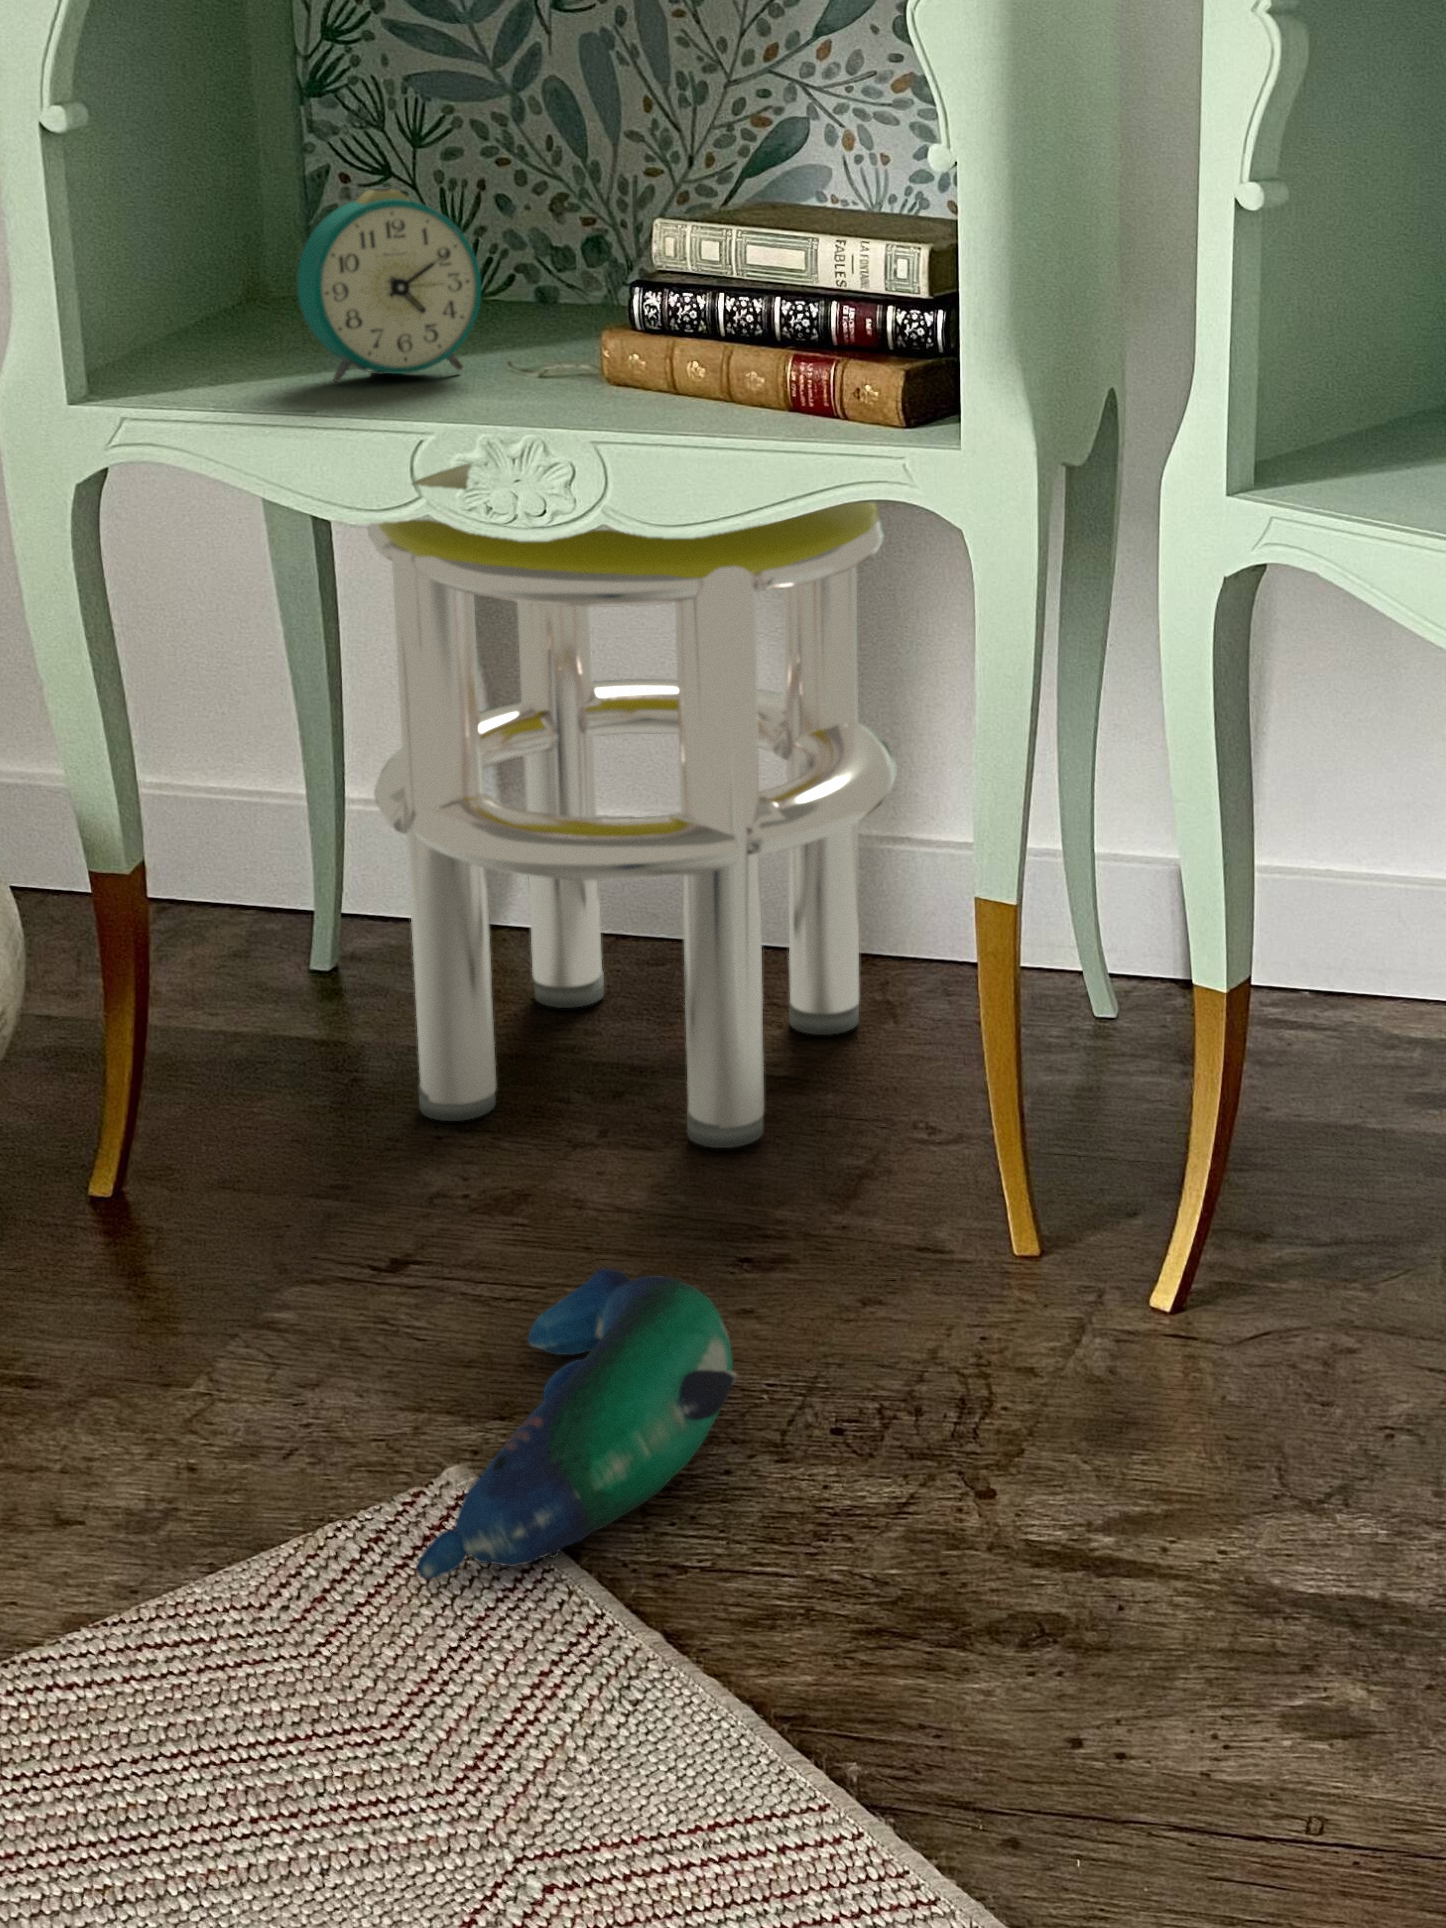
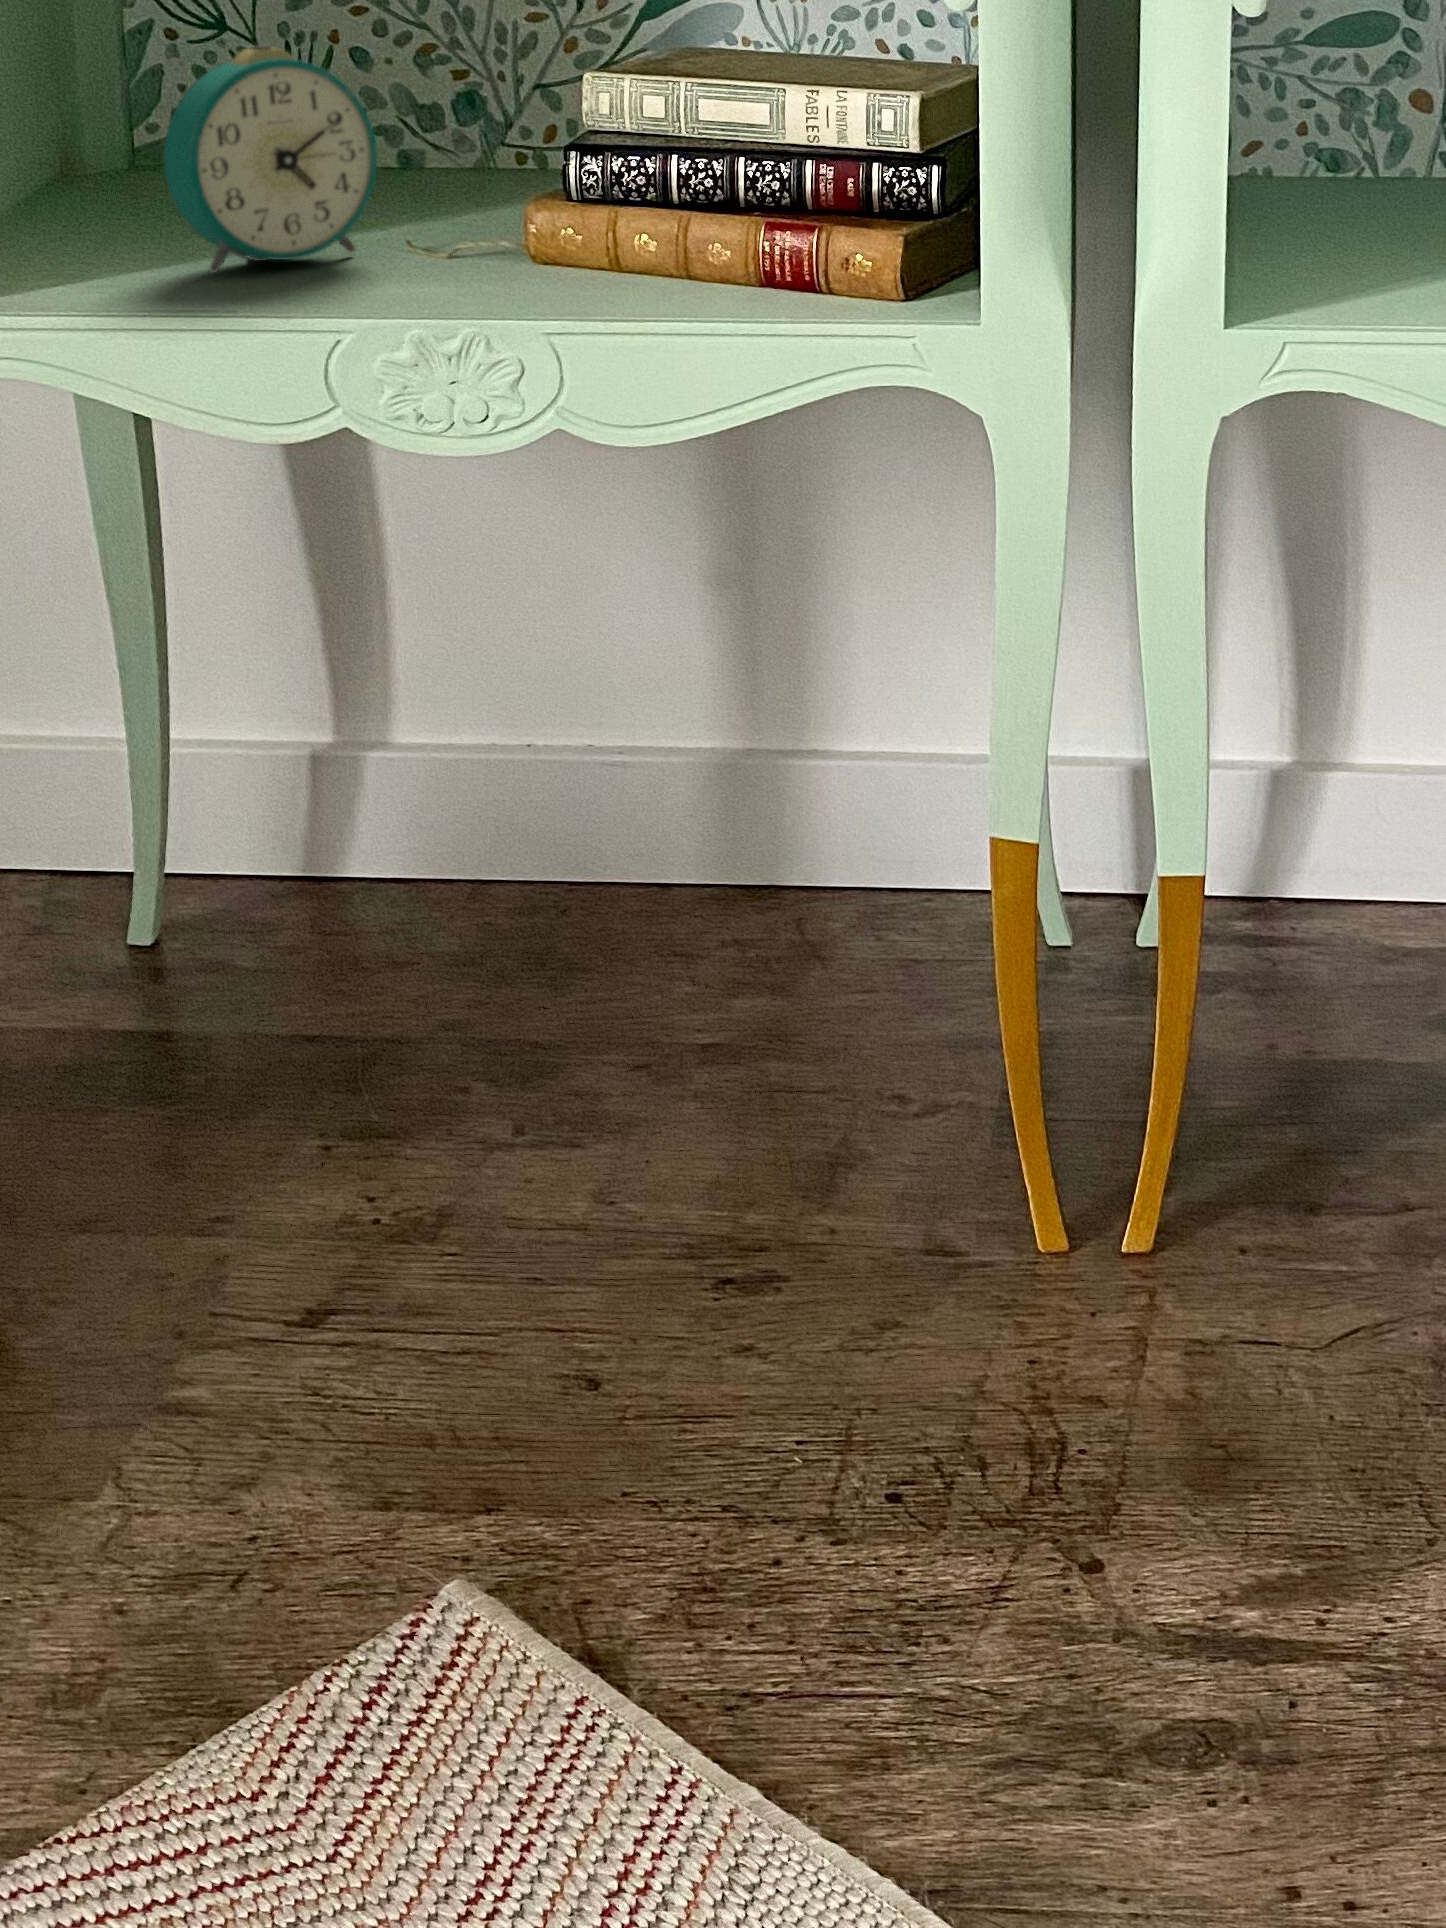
stool: present [368,464,897,1148] -> none [229,327,844,1136]
plush toy: present [416,1267,737,1580] -> none [441,1307,803,1741]

